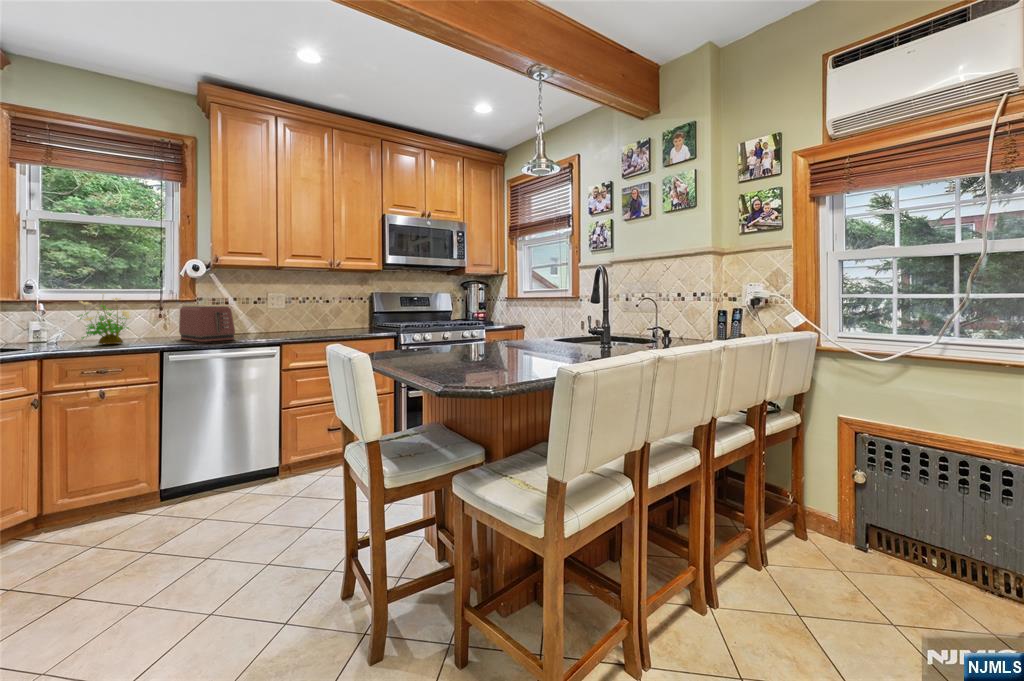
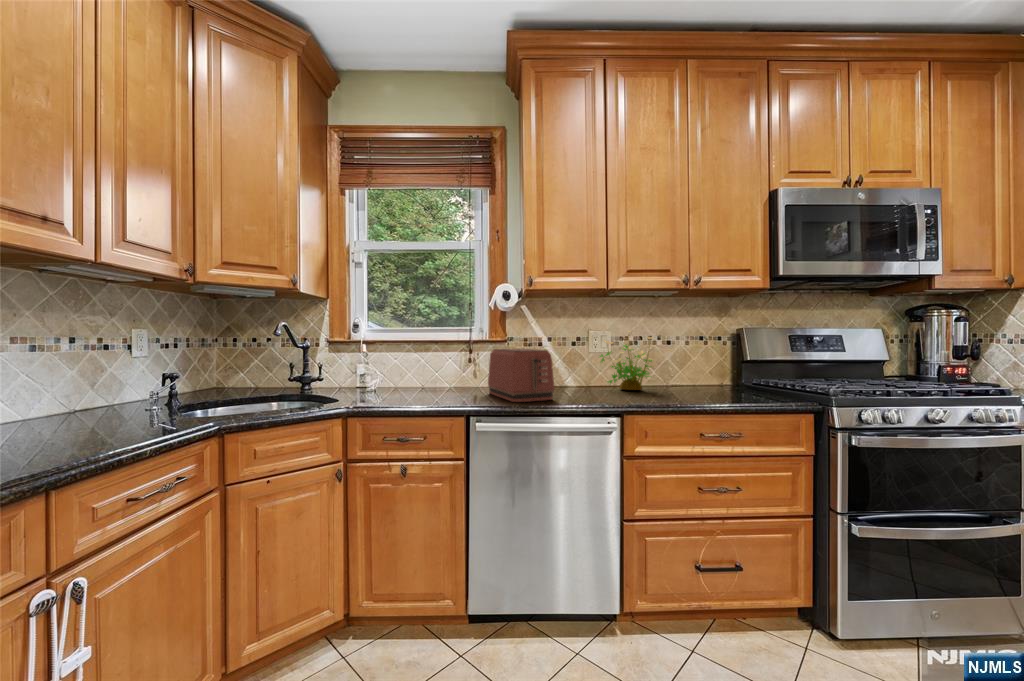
potted plant: present [80,293,130,344] -> present [600,331,653,390]

